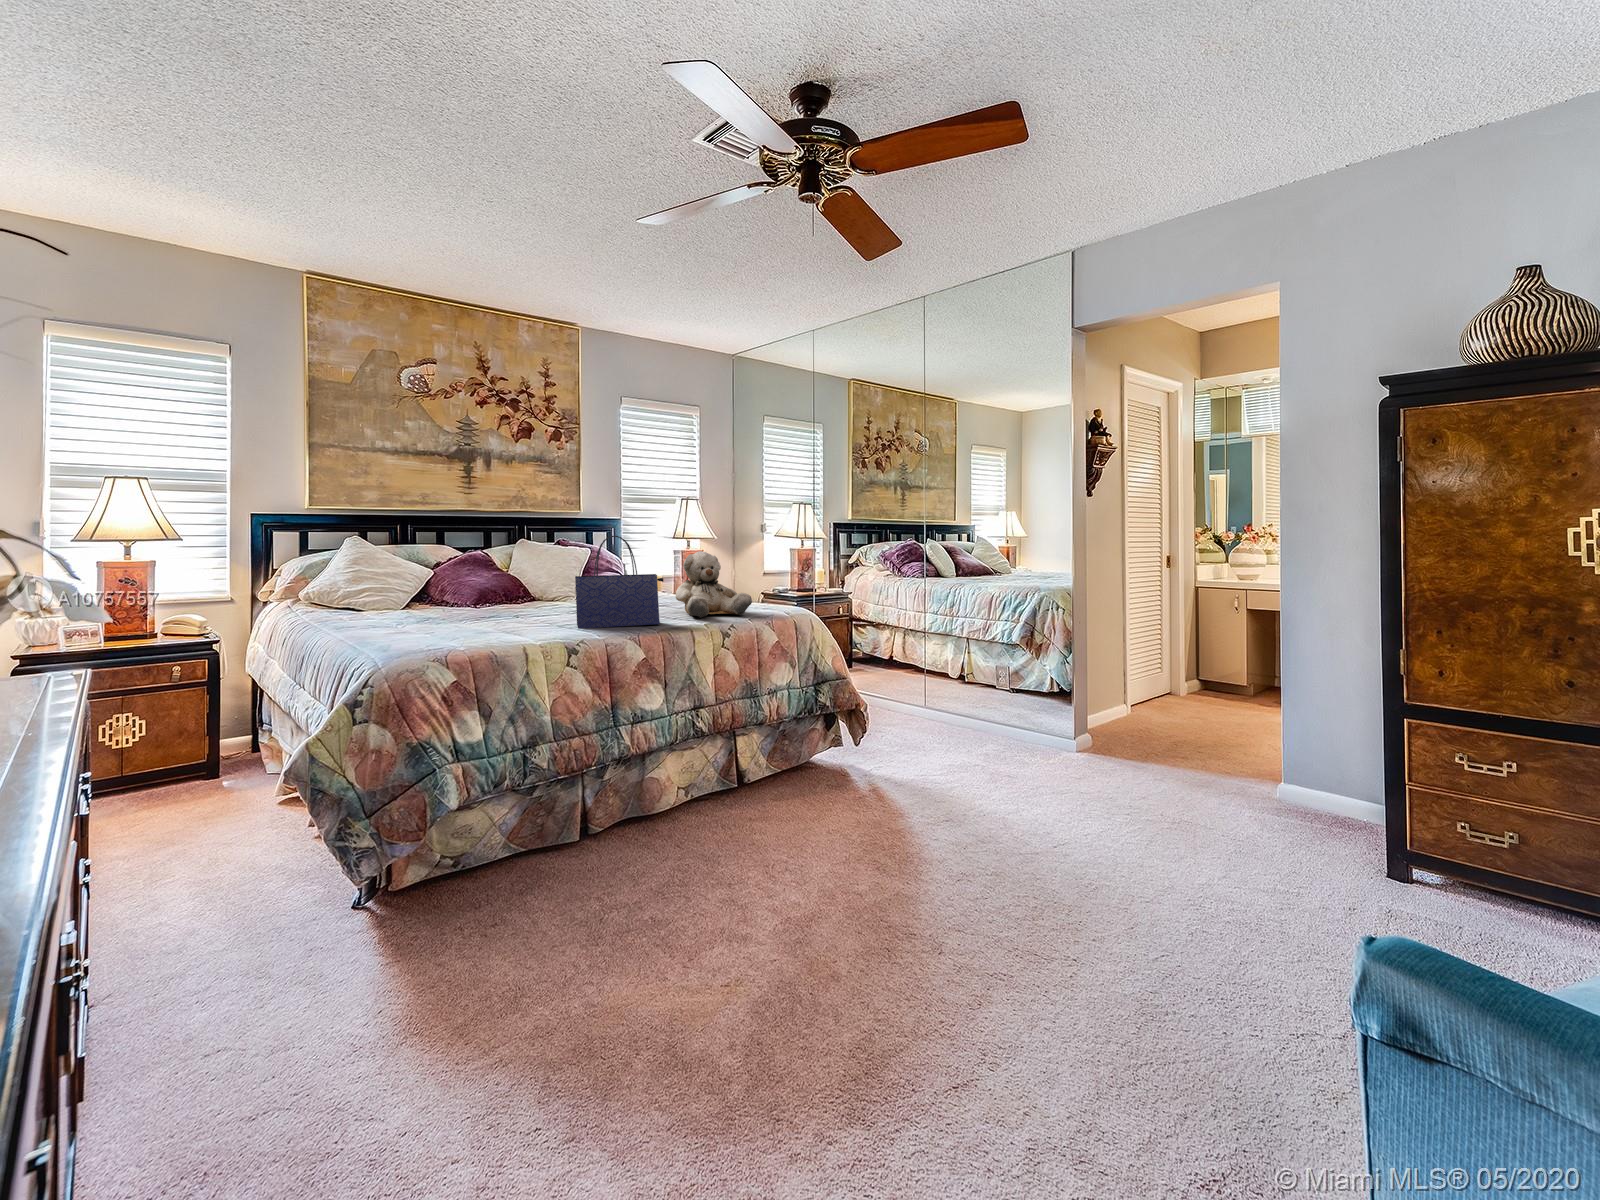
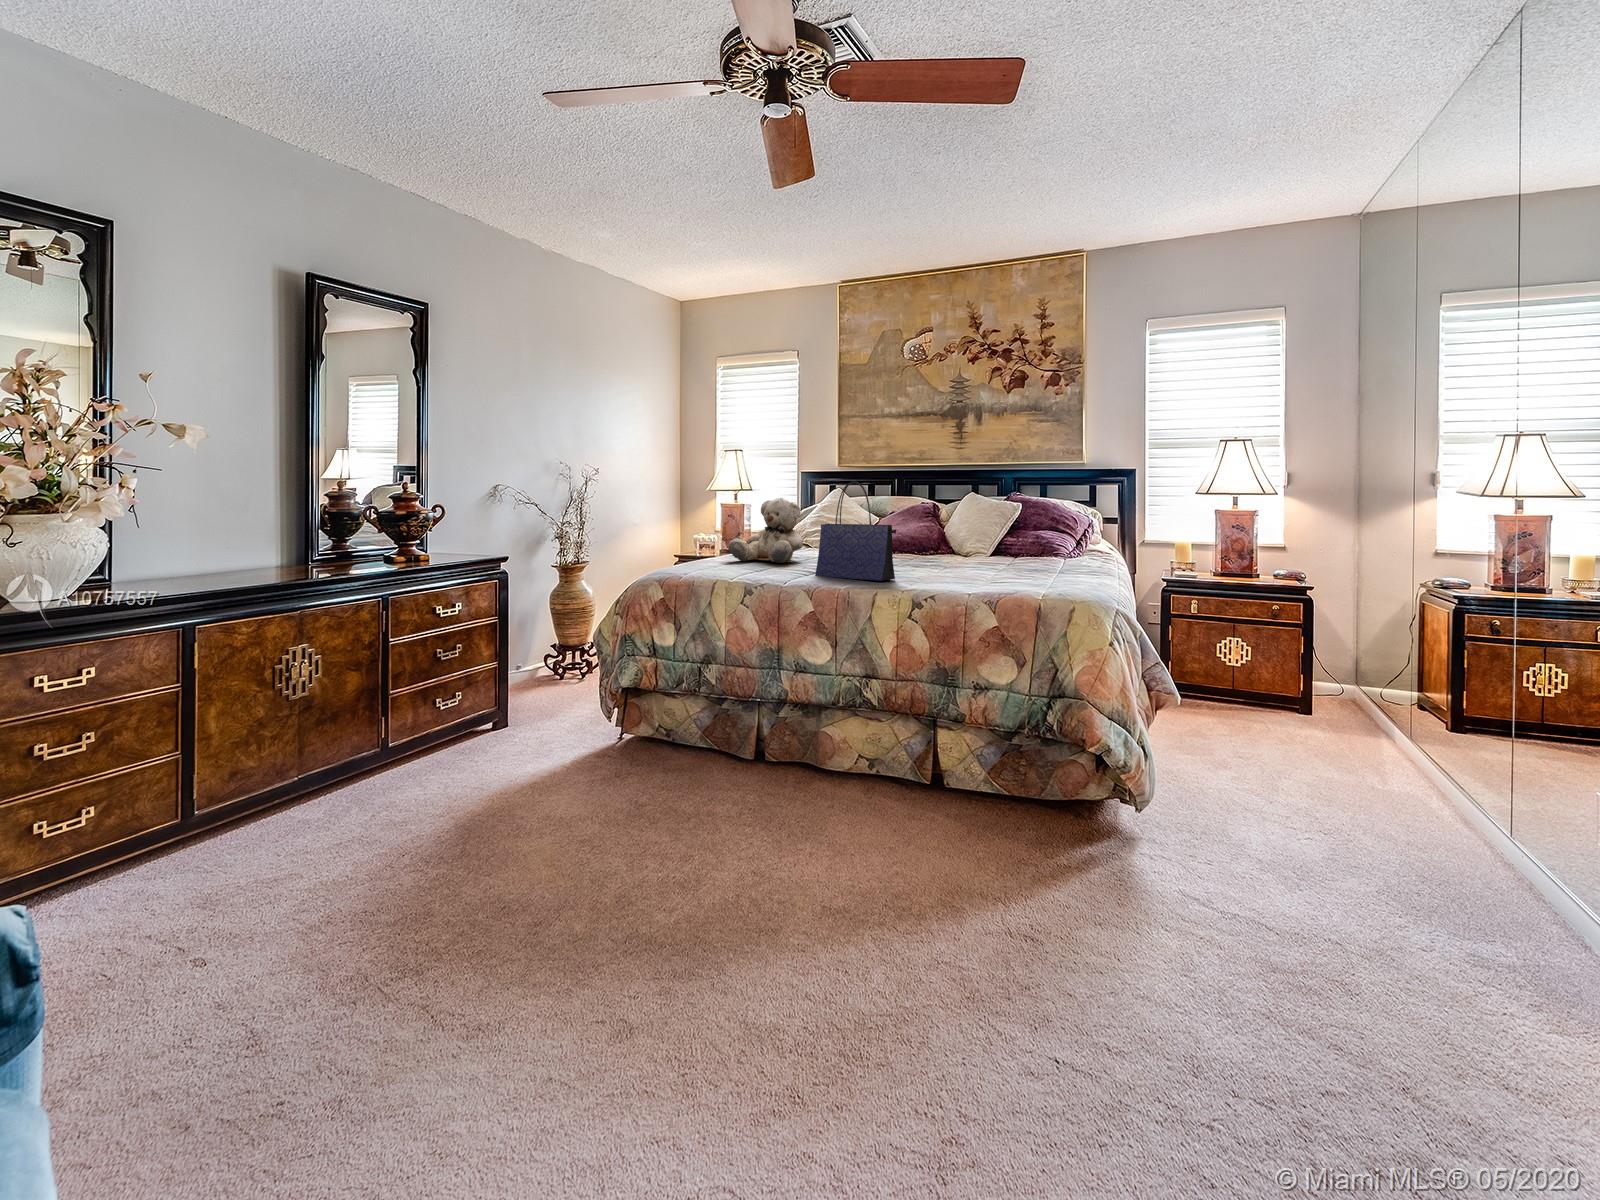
teddy bear: present [676,551,752,618] -> present [729,498,803,563]

